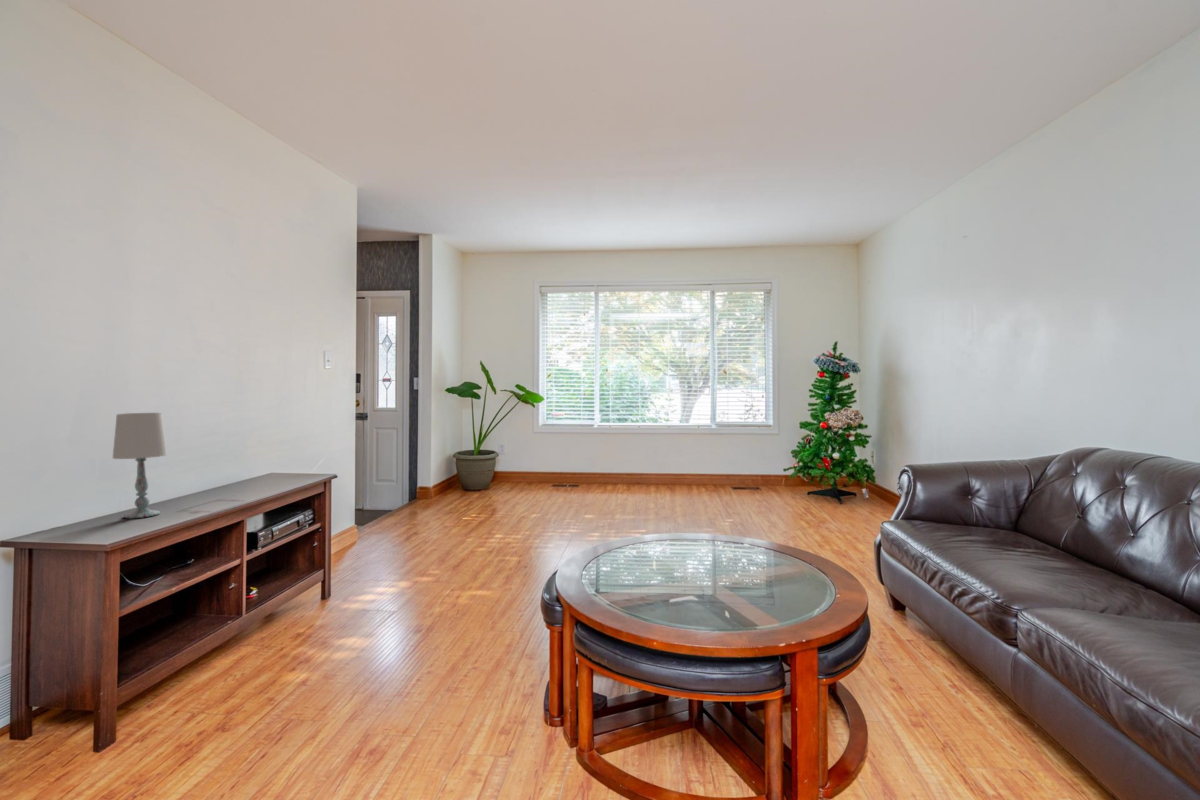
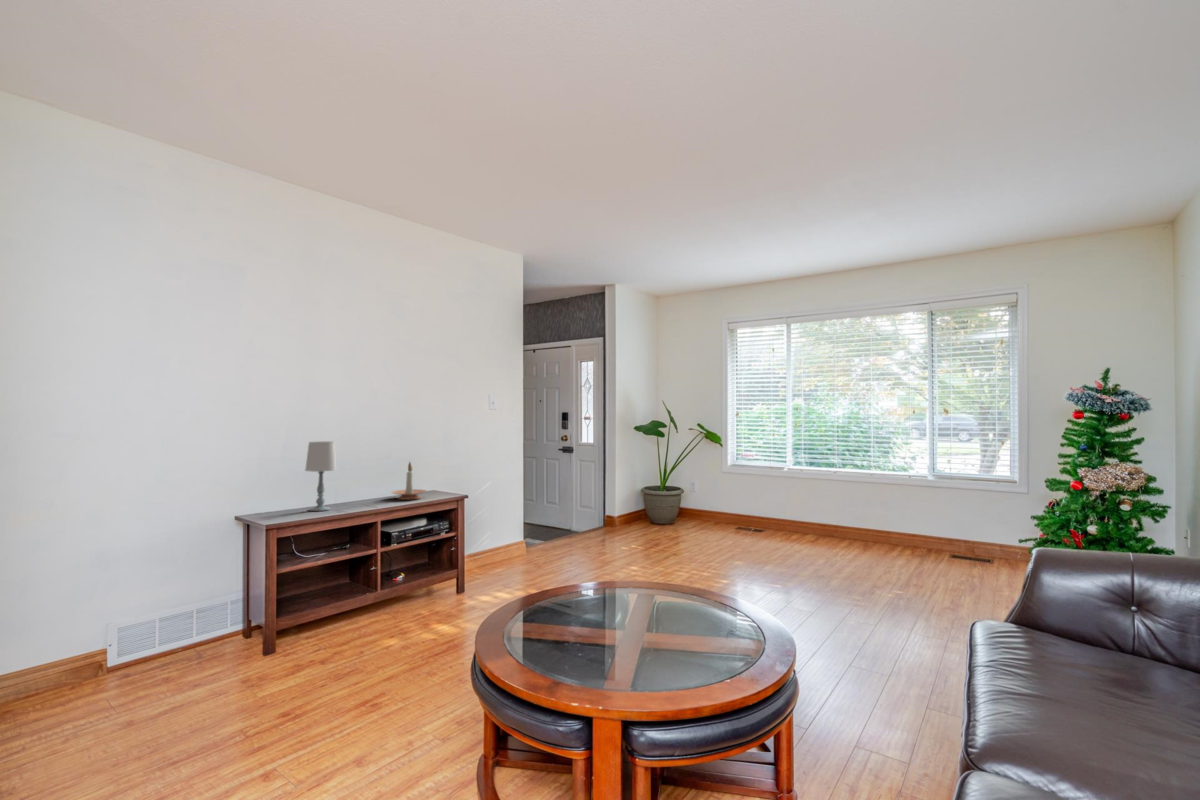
candle holder: none [222,437,276,489] -> present [392,462,426,500]

